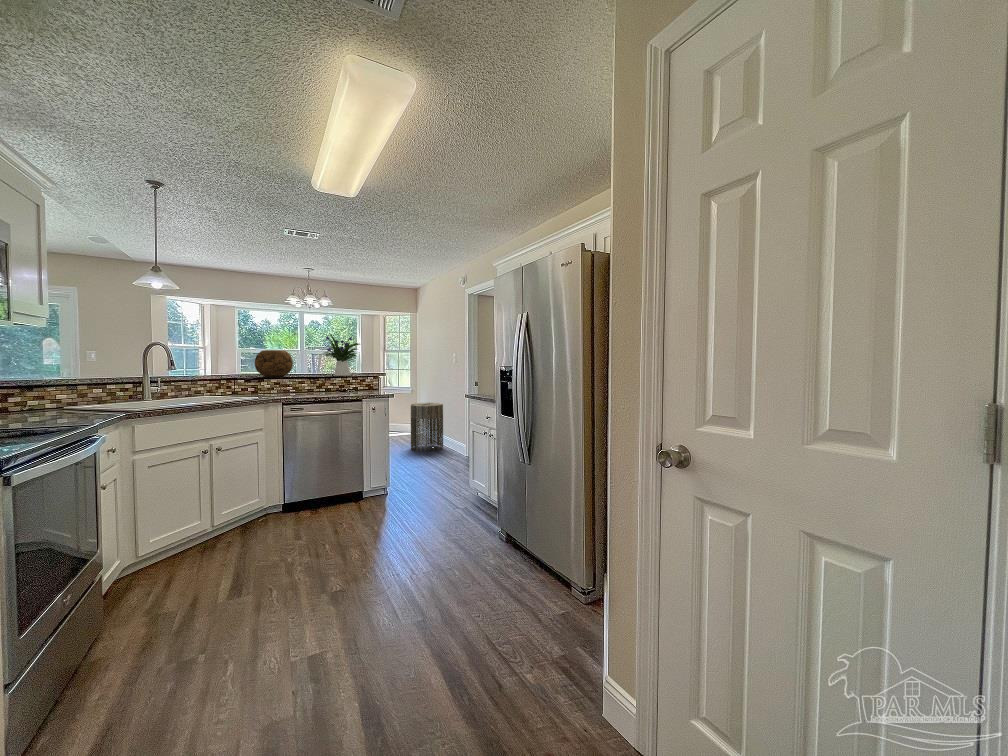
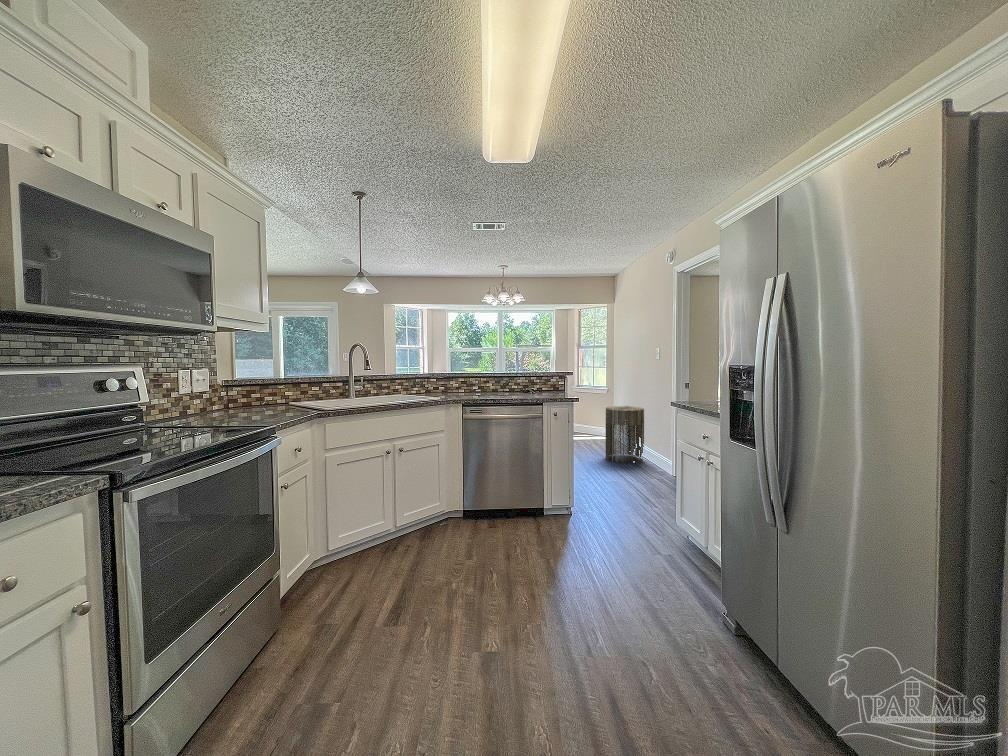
flower arrangement: present [323,333,360,376] -> none [503,328,547,375]
decorative bowl: present [255,350,293,377] -> none [443,349,478,376]

